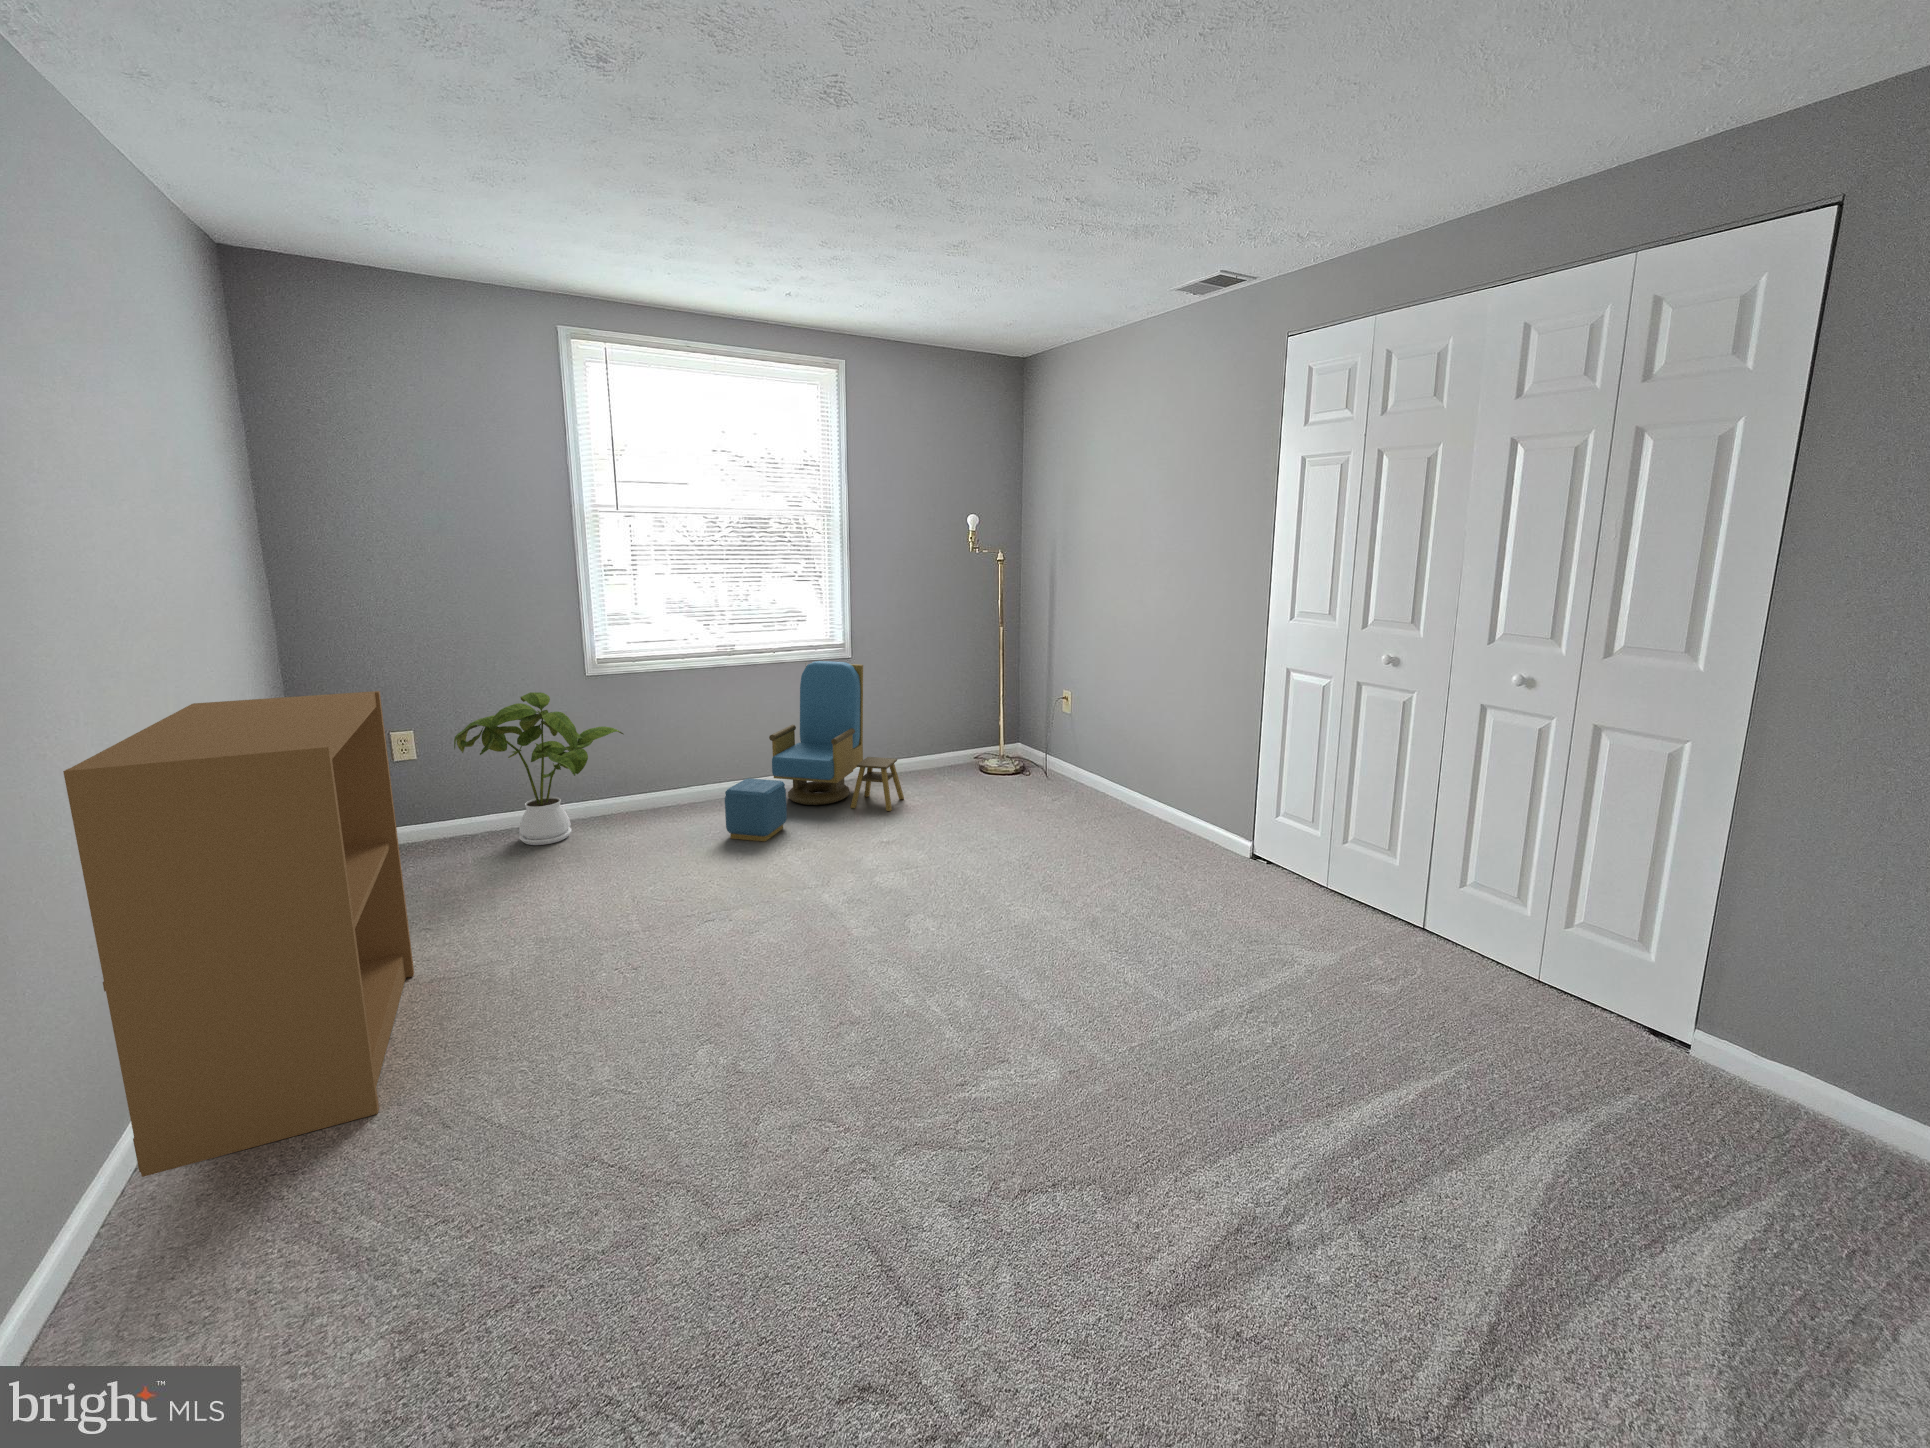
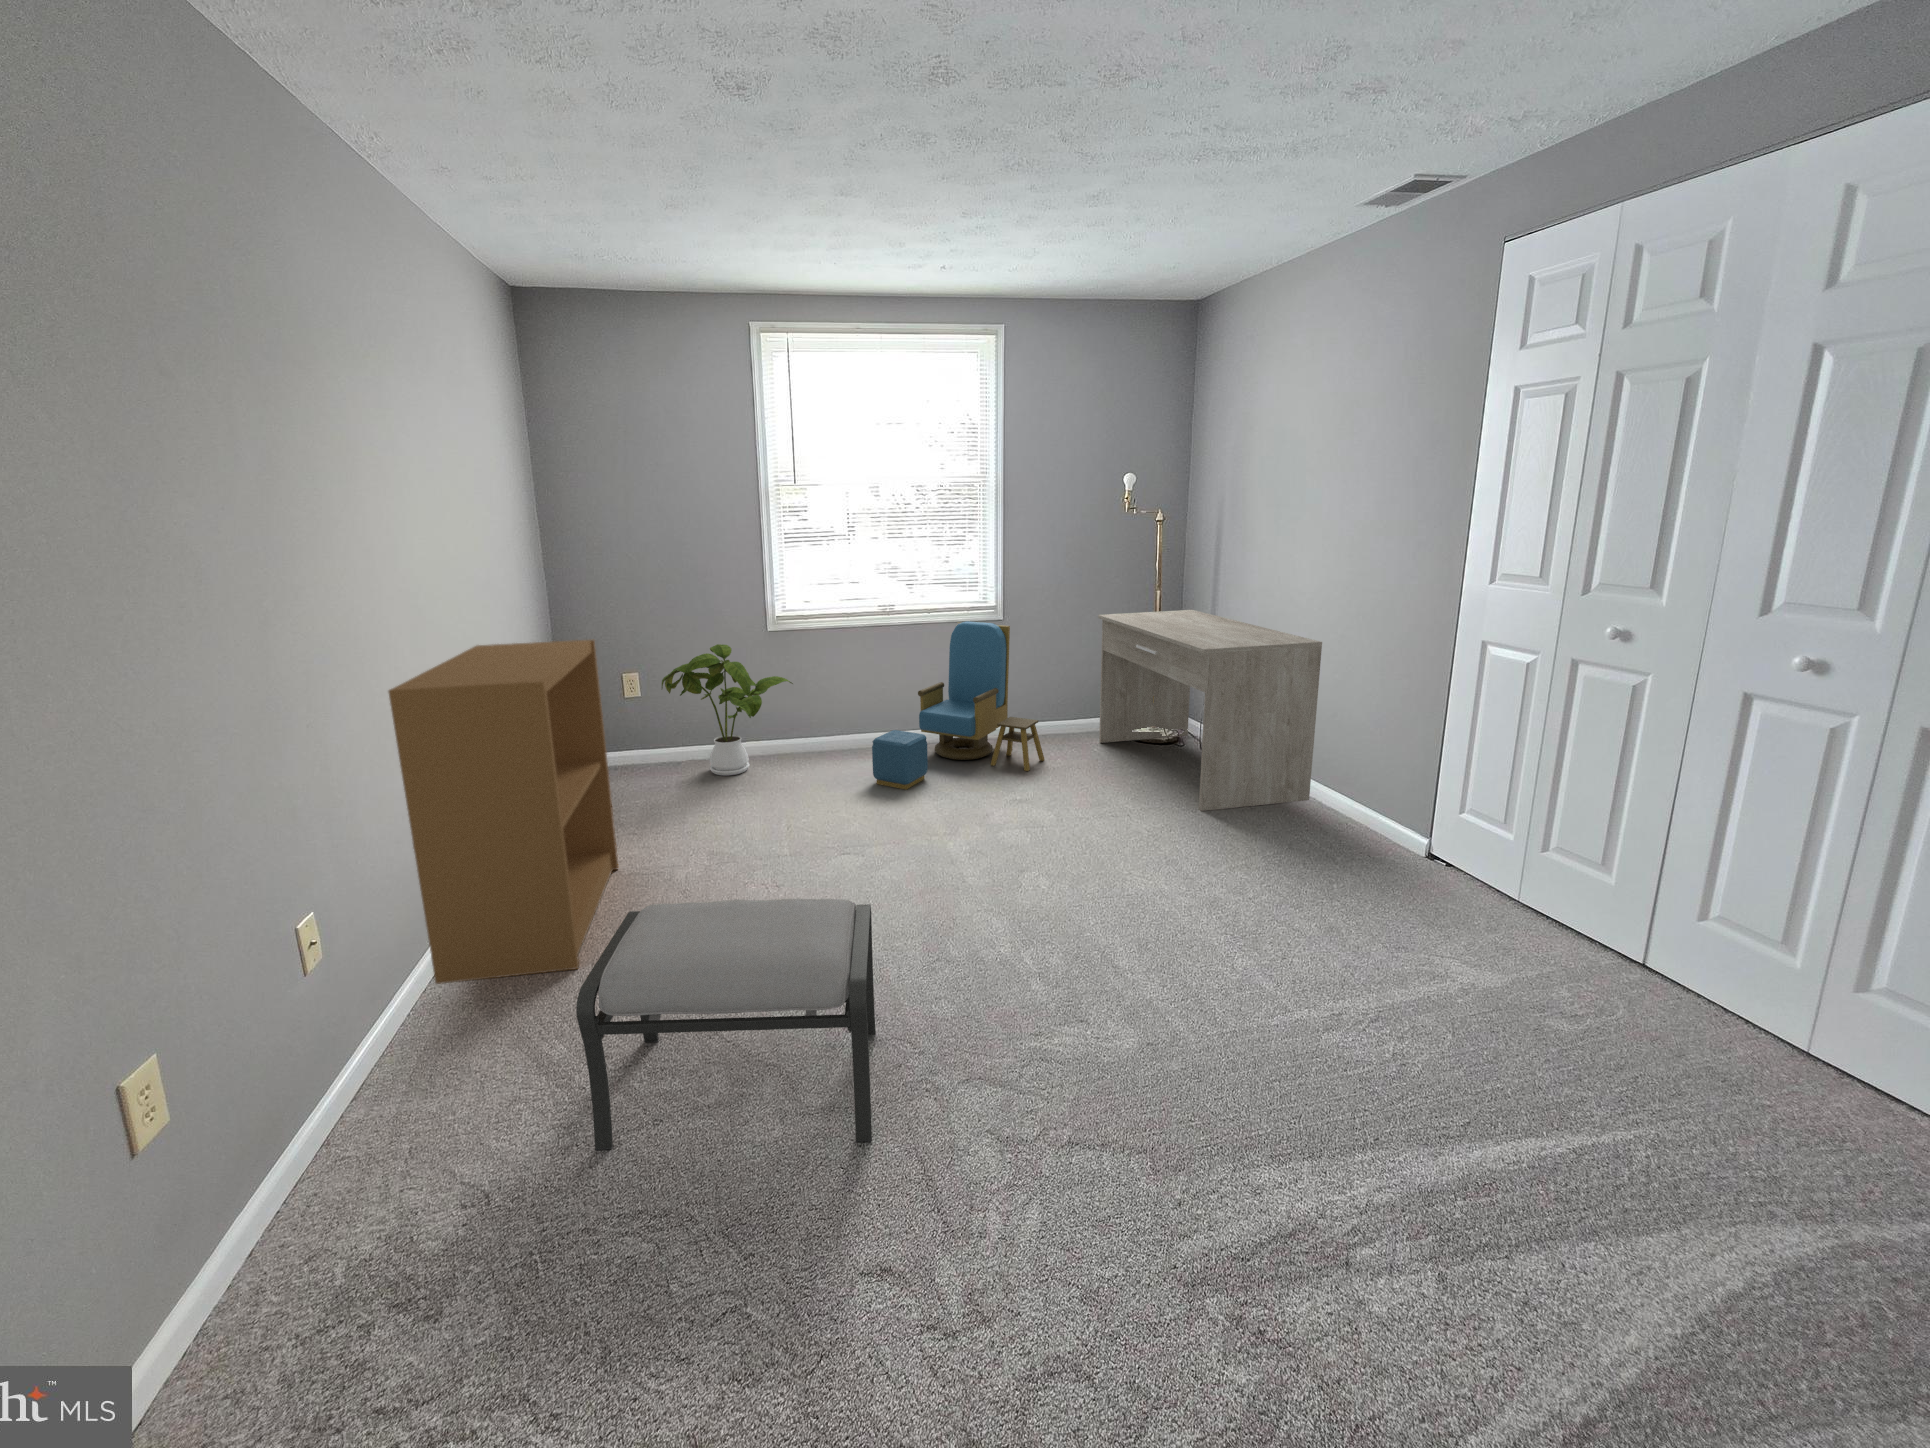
desk: none [949,646,1155,836] -> present [1098,610,1322,811]
ottoman: none [427,973,815,1350] -> present [576,898,876,1150]

